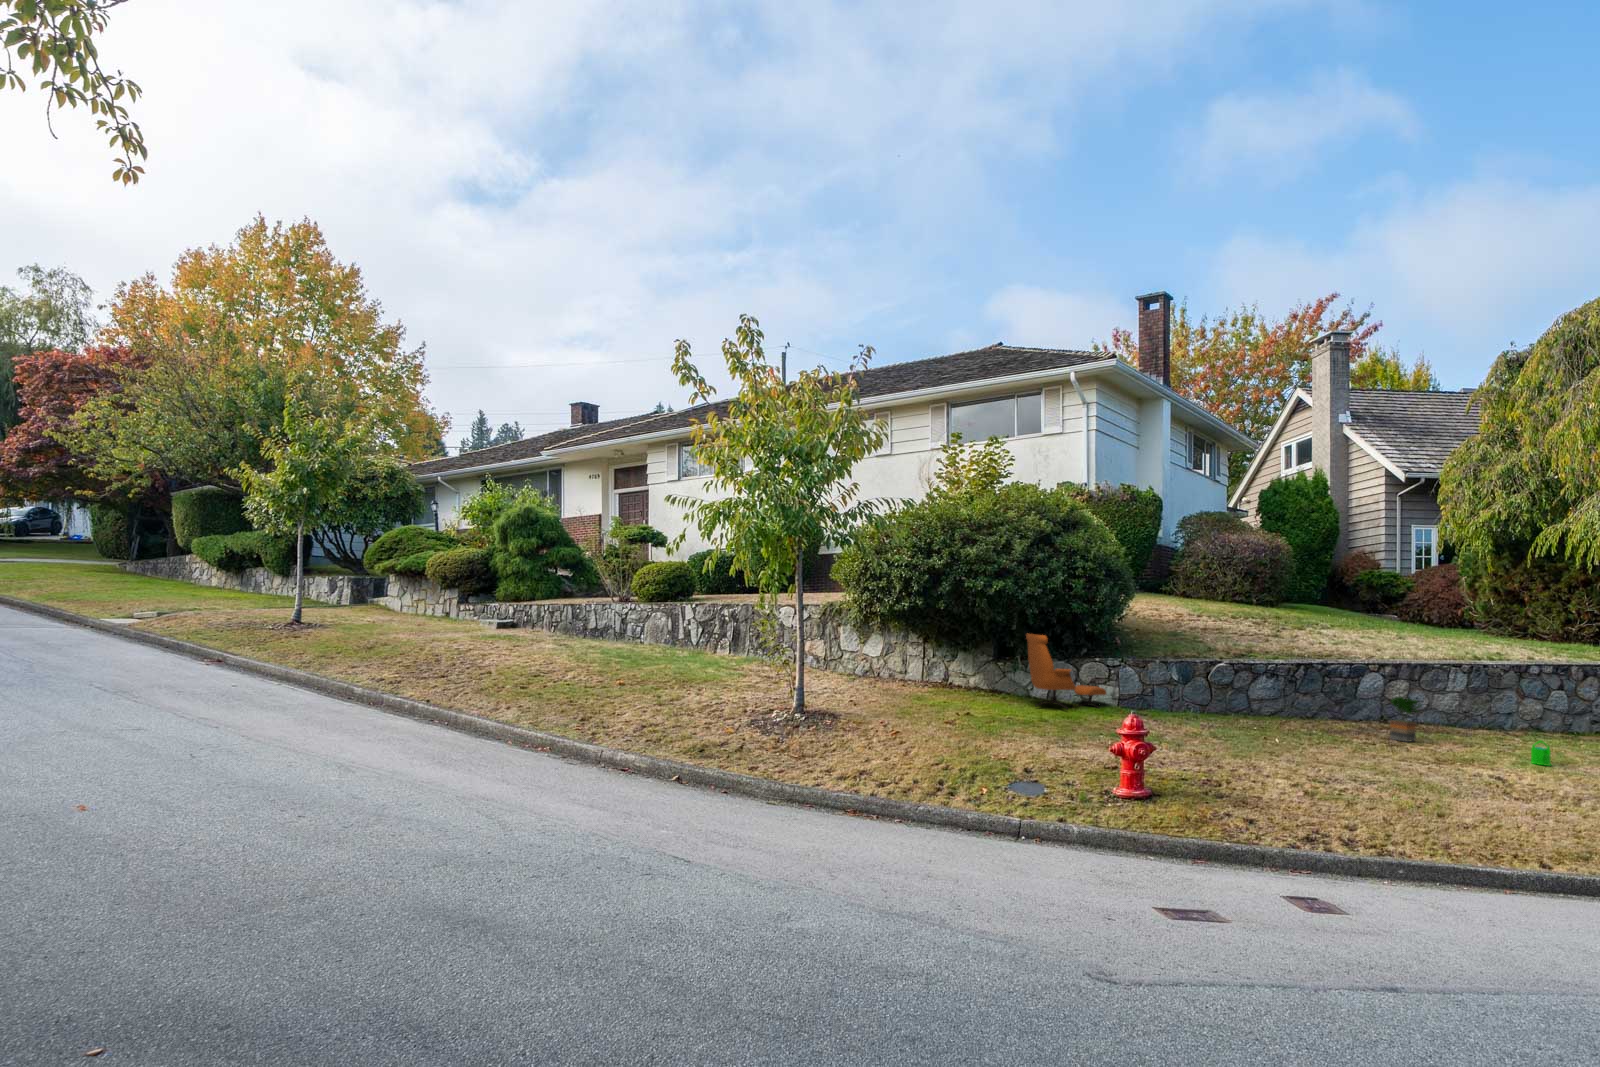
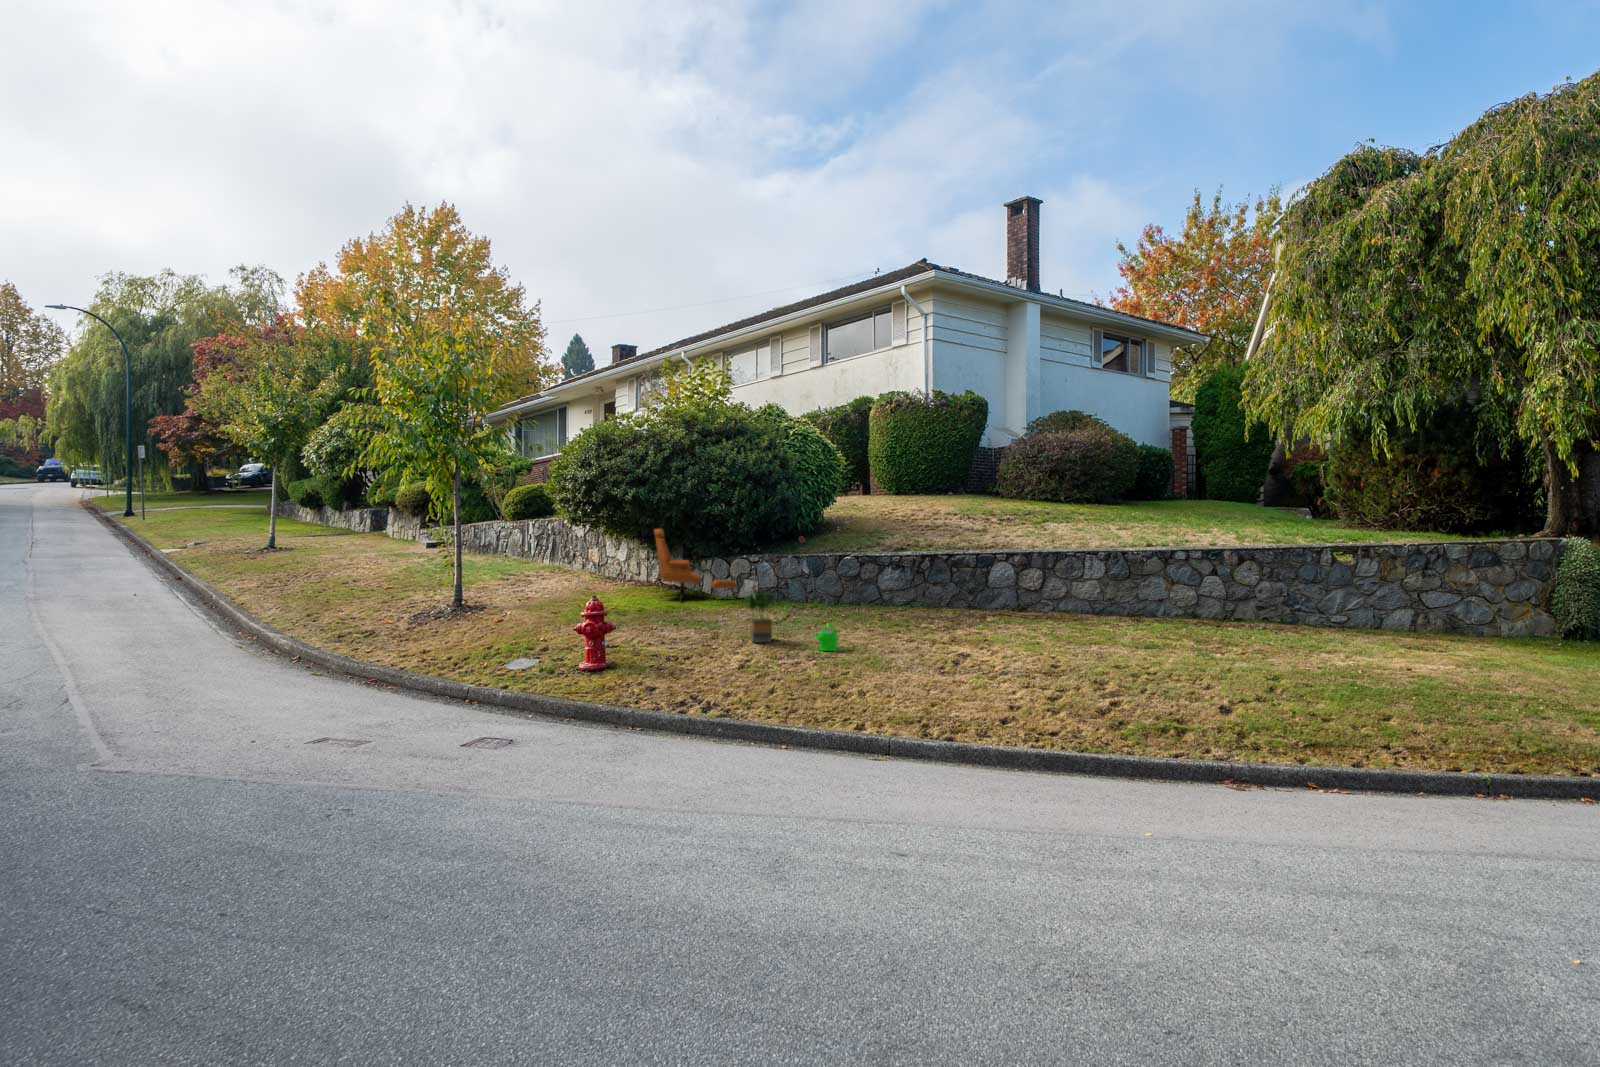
potted tree: present [1390,697,1421,742] -> present [746,592,776,642]
watering can: present [1531,740,1551,766] -> present [814,623,839,651]

